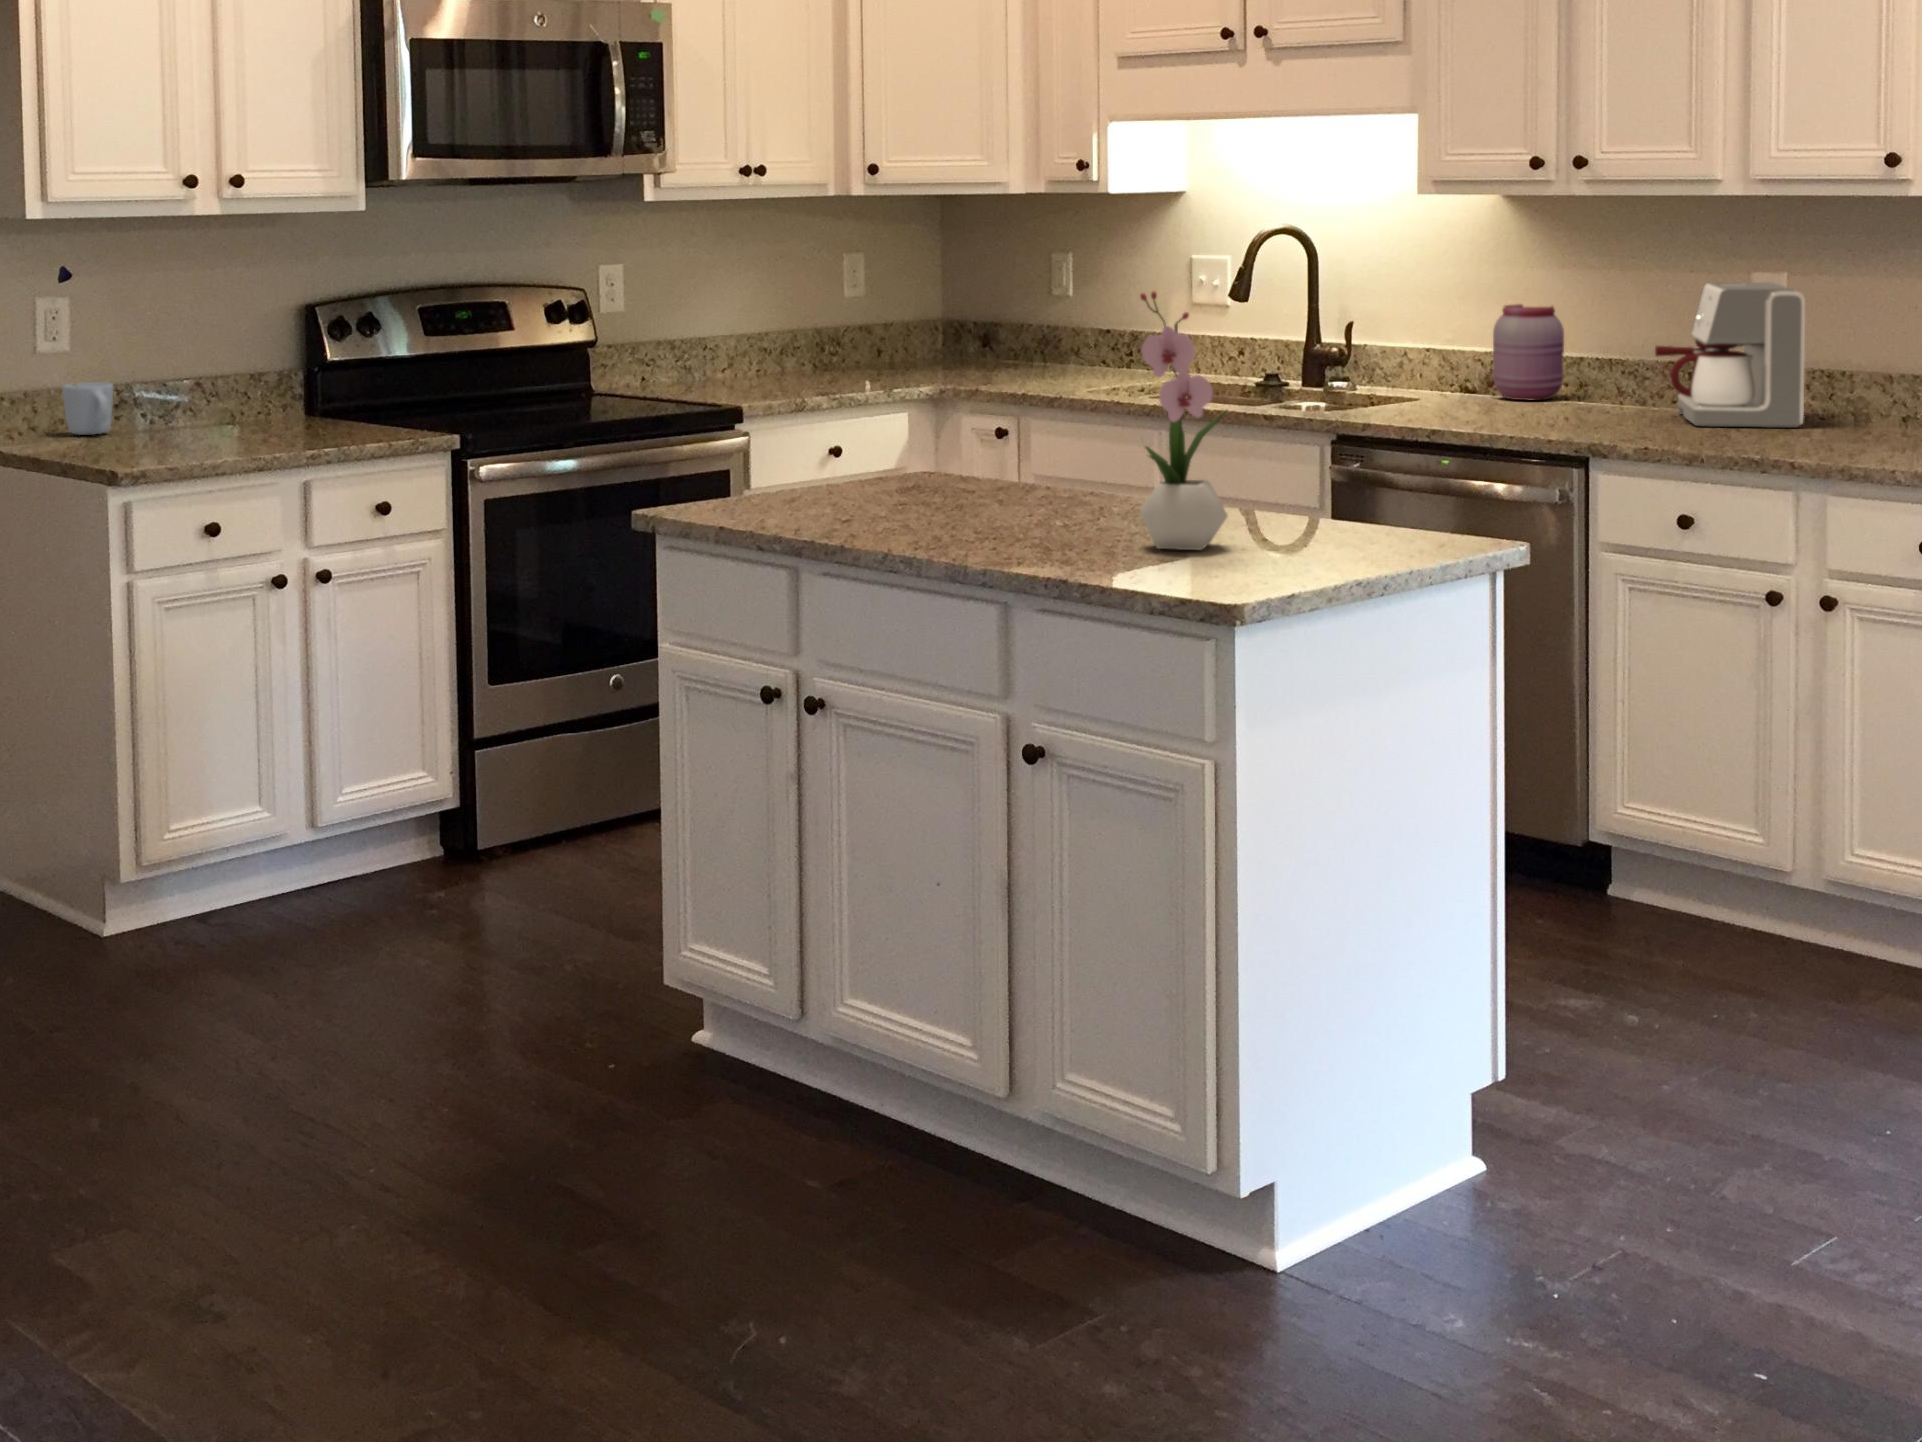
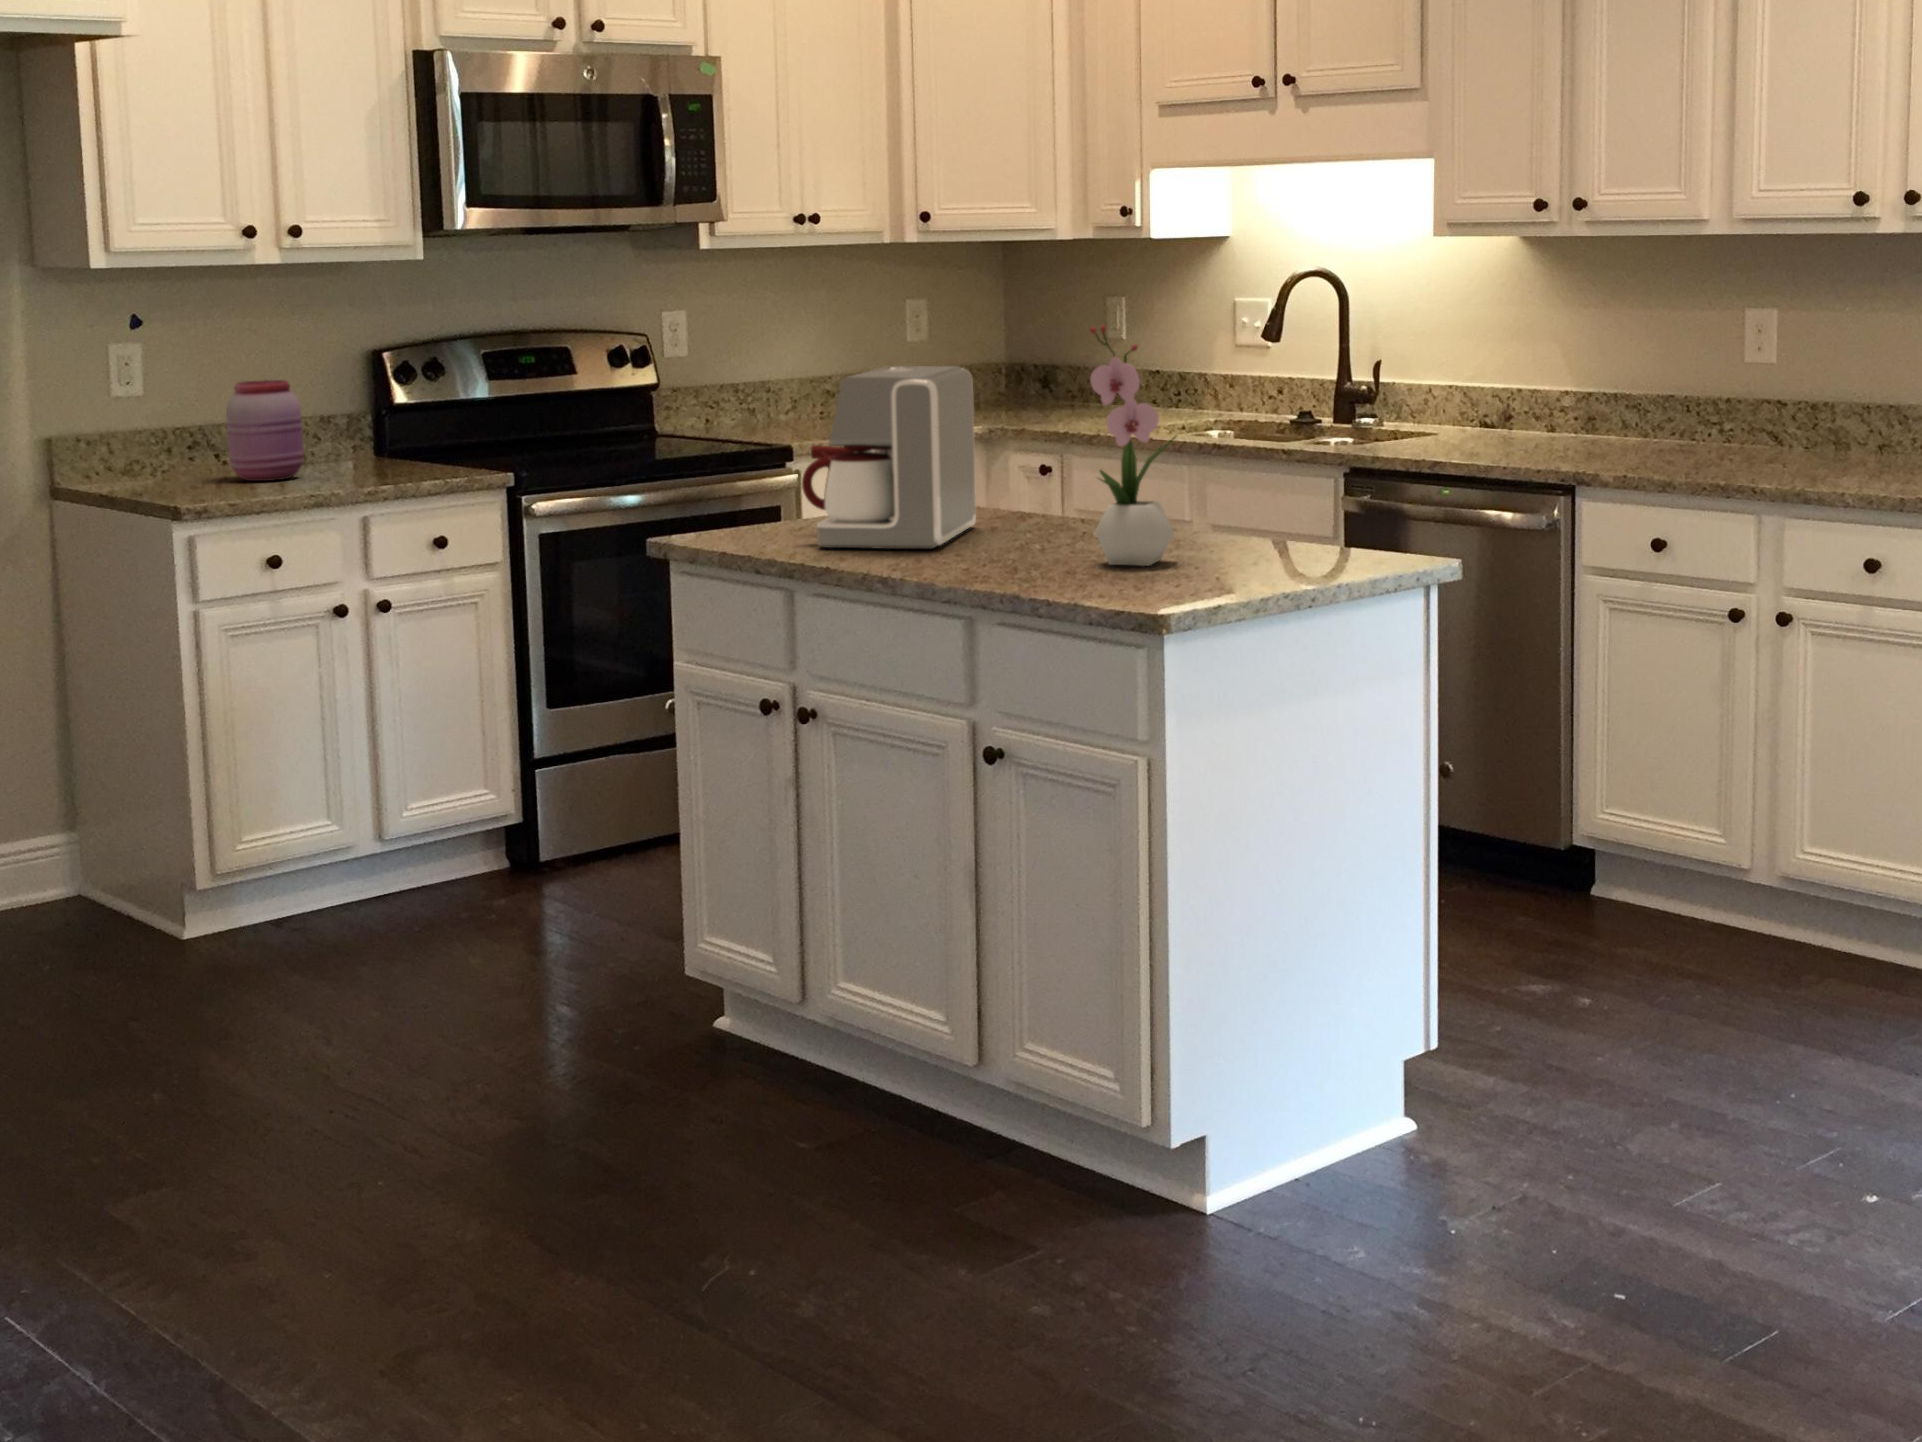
coffee maker: present [1655,282,1805,428] -> present [802,366,976,549]
jar: present [1493,304,1564,400] -> present [226,380,304,481]
mug: present [62,382,113,435] -> none [135,425,184,475]

